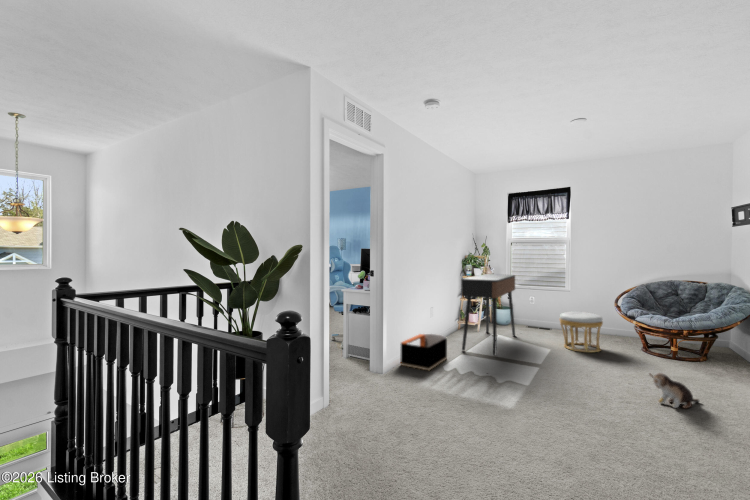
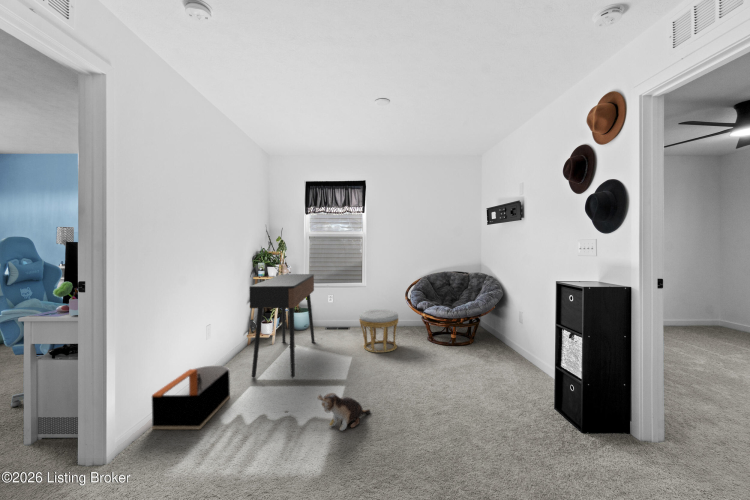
plush toy: present [649,373,699,408] -> present [318,393,370,431]

